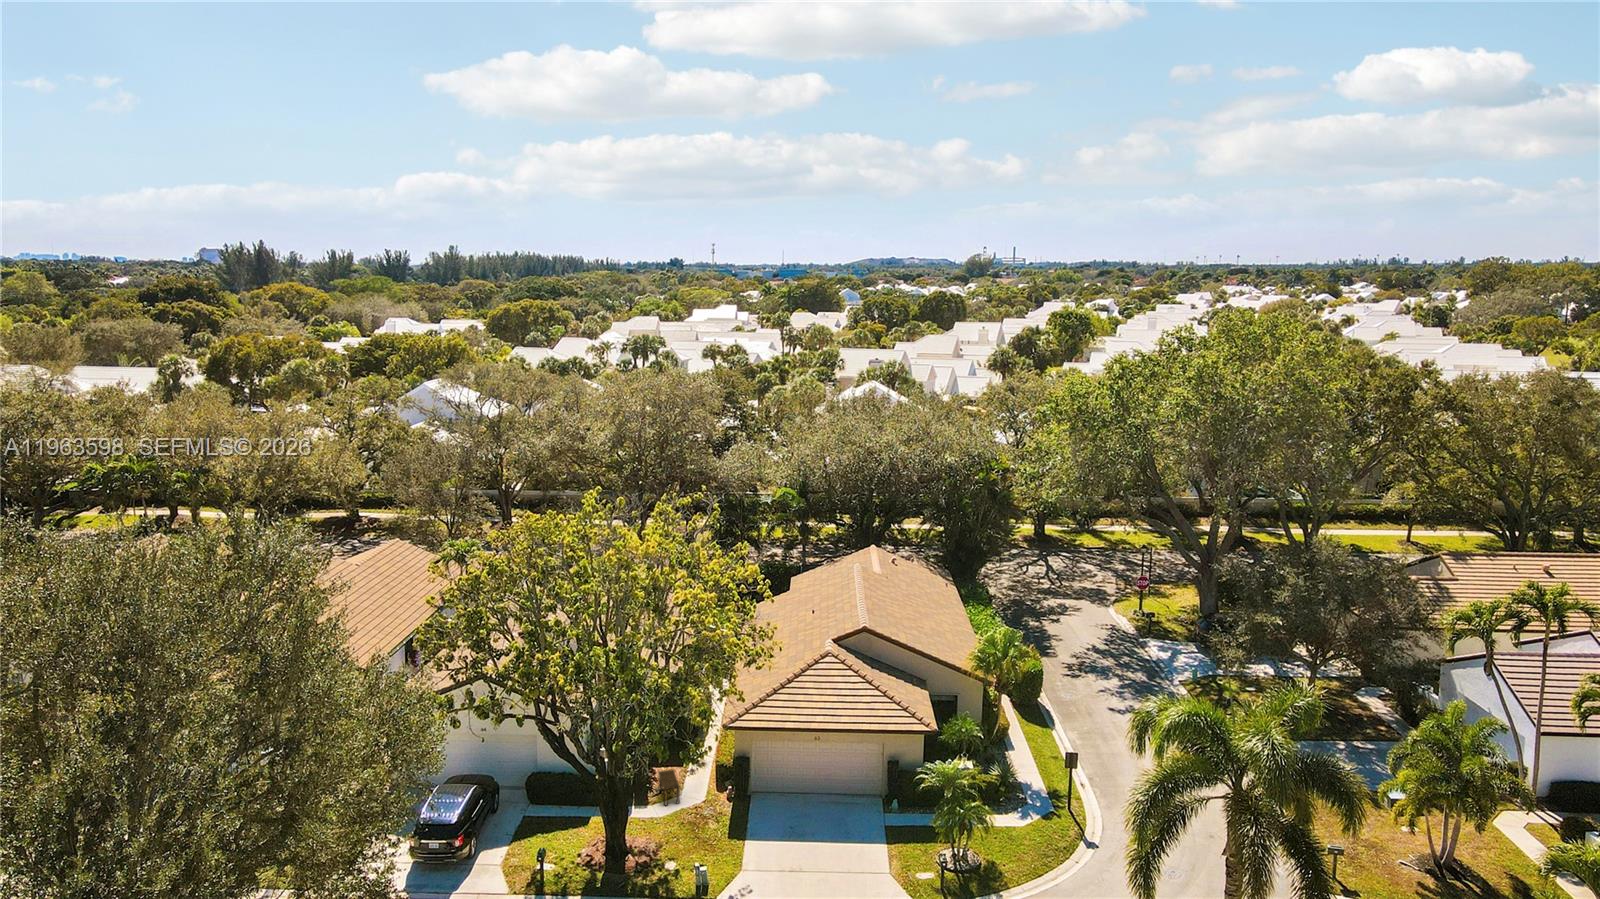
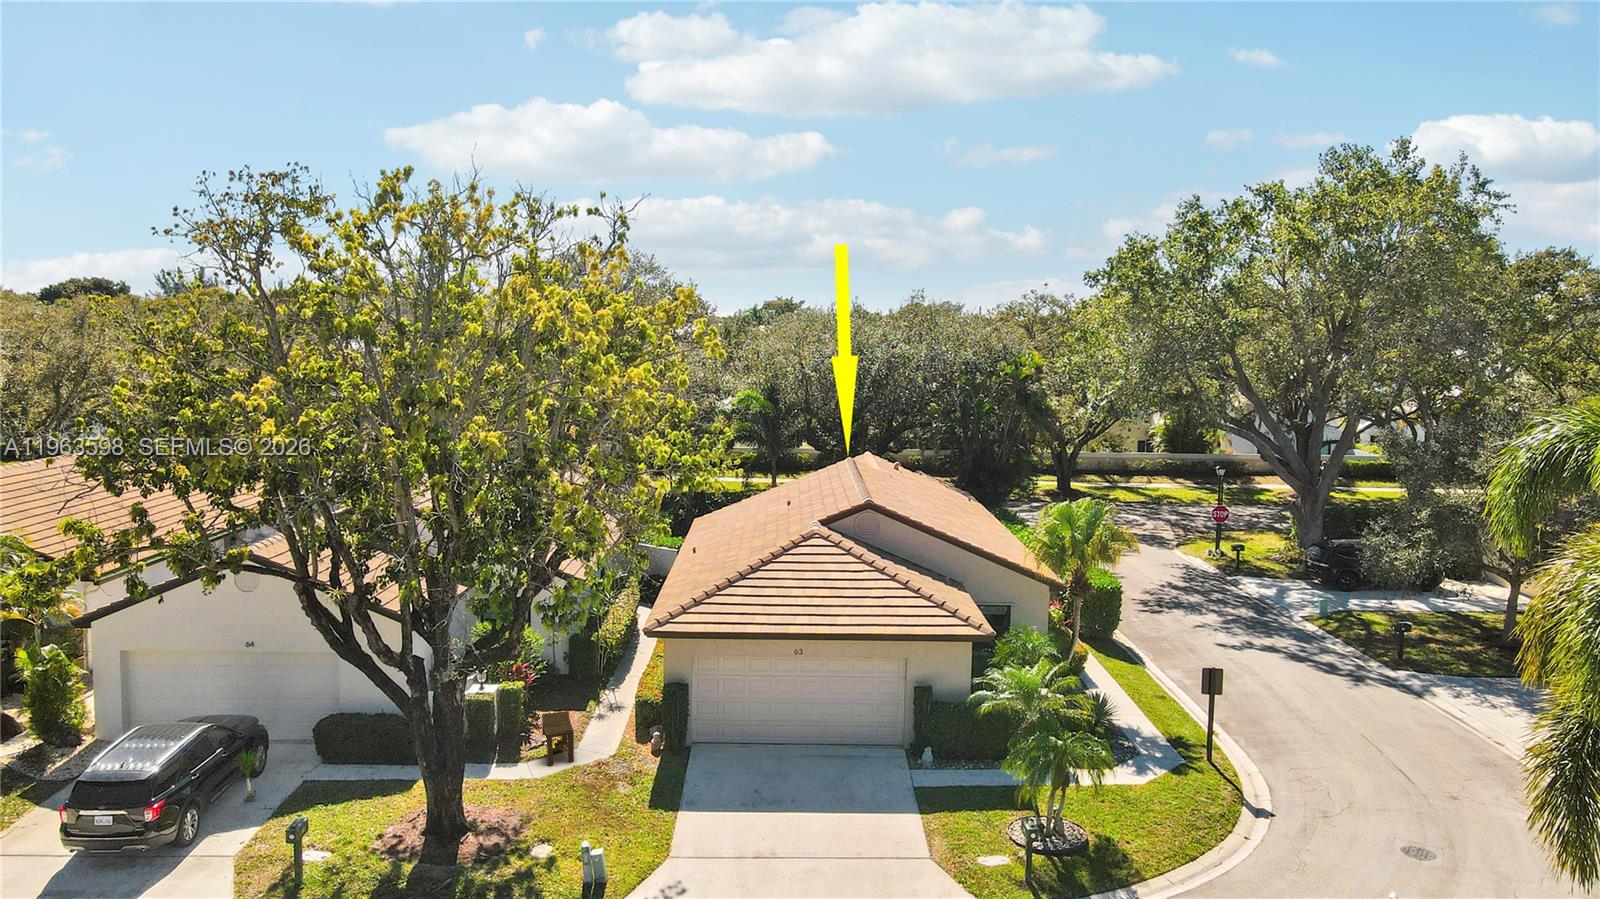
potted plant: none [485,798,507,829] -> present [236,752,257,802]

